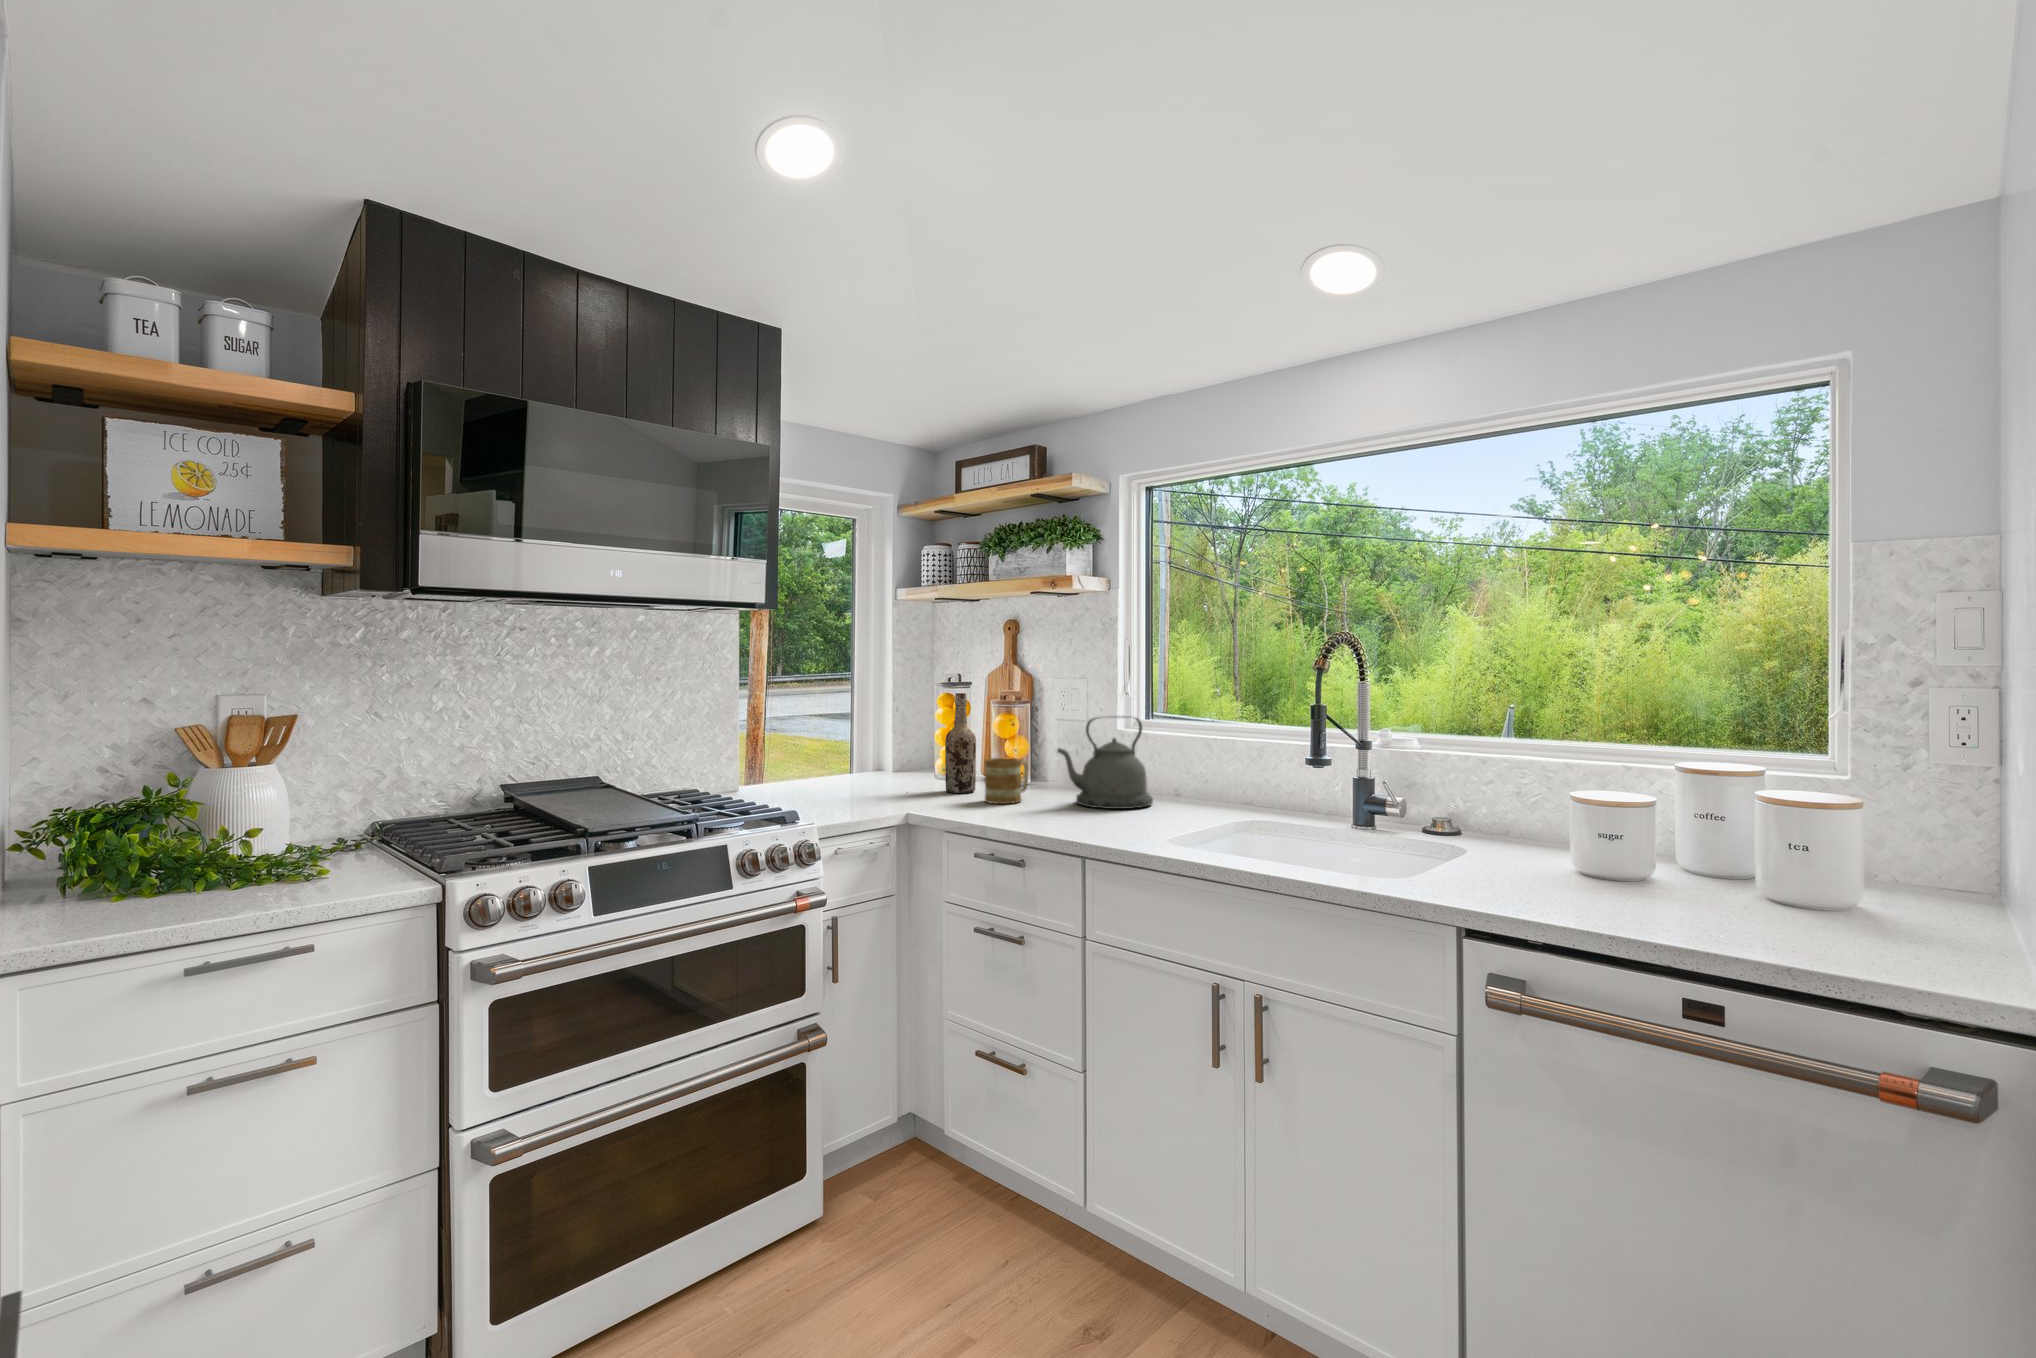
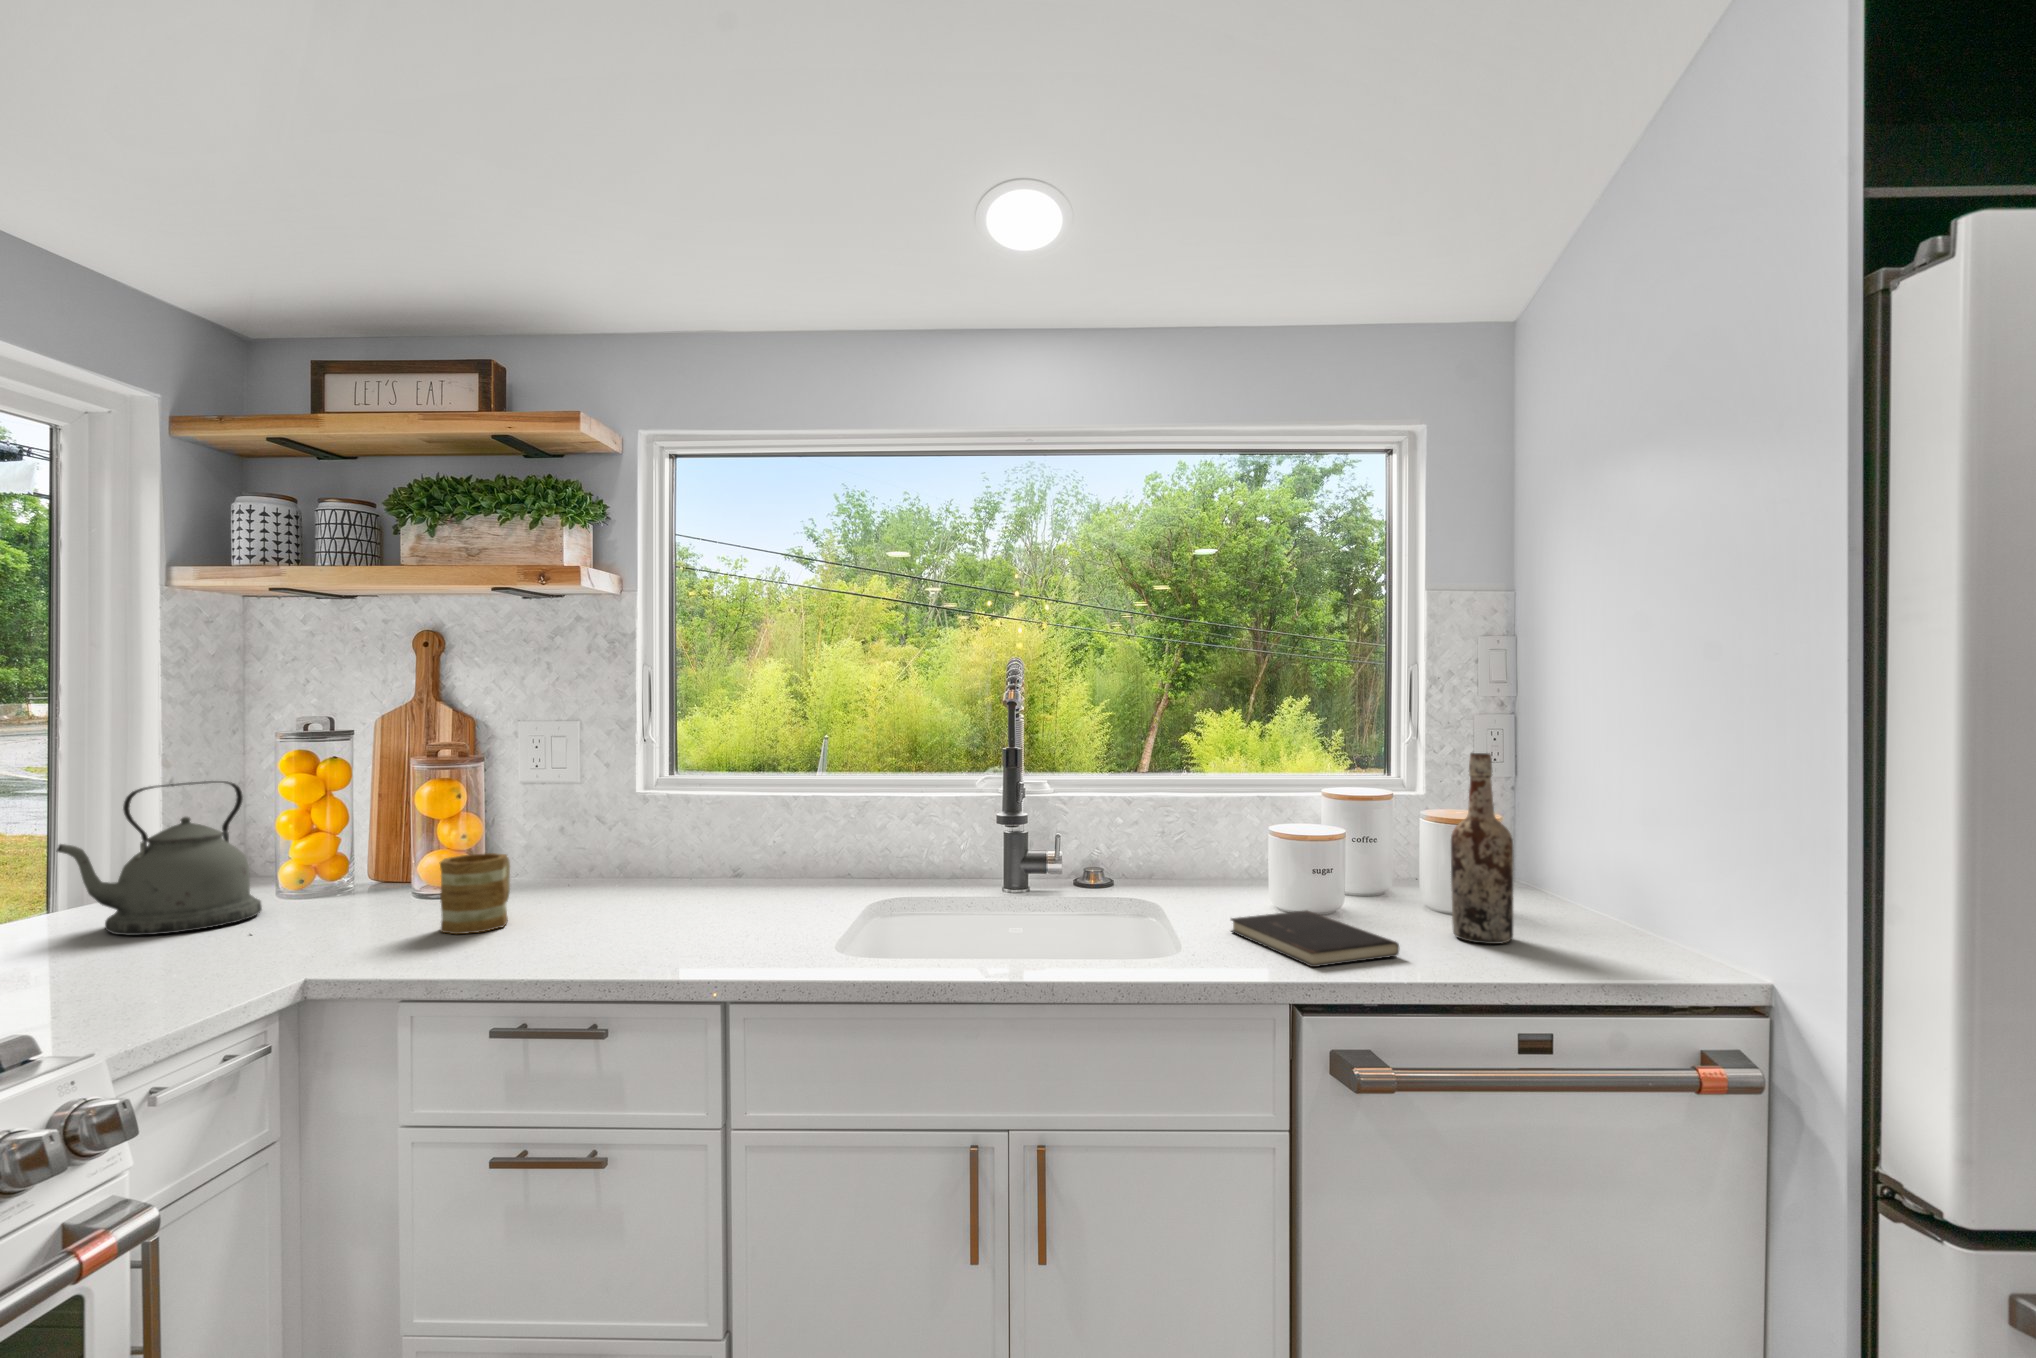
wine bottle: present [945,693,976,793] -> present [1451,753,1513,944]
kettle: present [1058,717,1153,809] -> present [57,781,262,935]
hardcover book: none [1485,864,1602,911] -> present [1231,910,1399,967]

